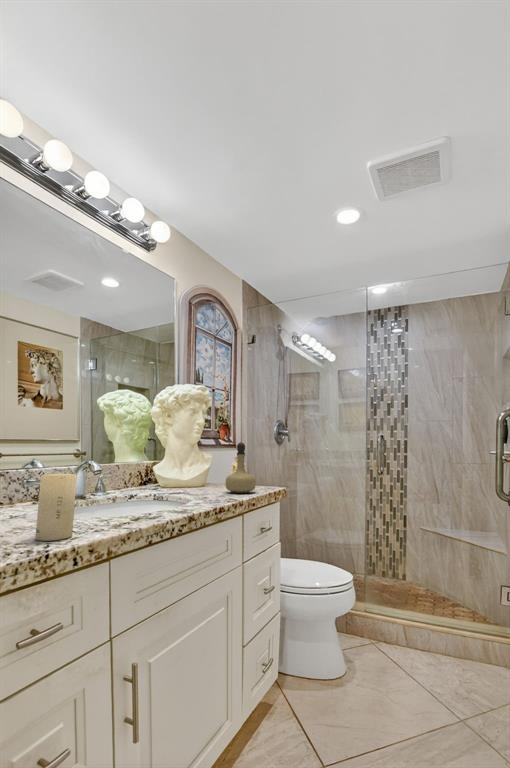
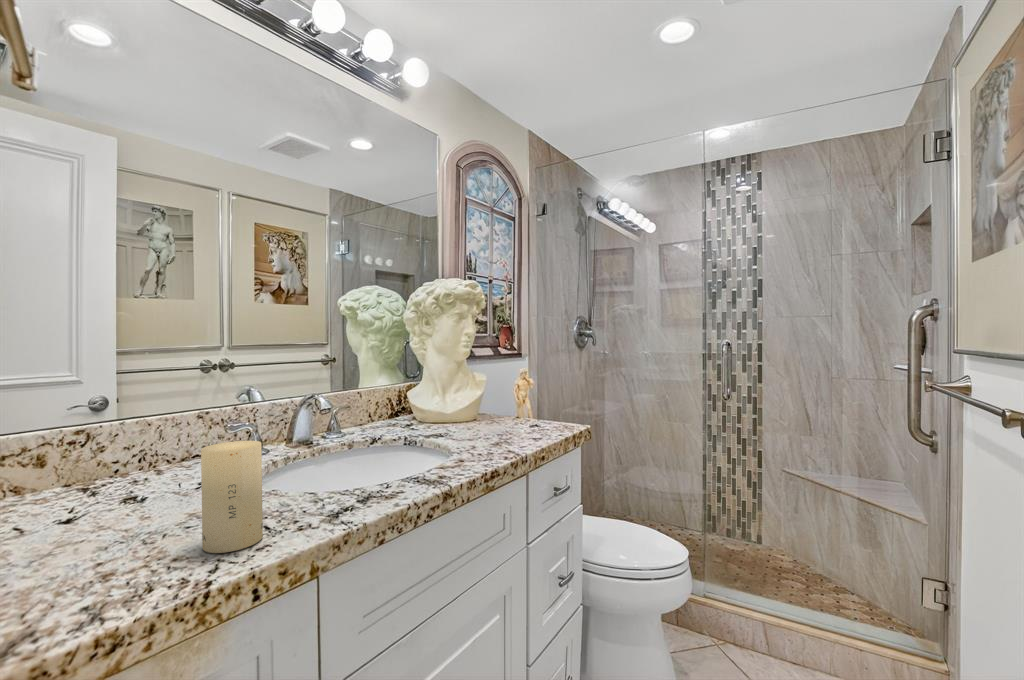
perfume bottle: present [225,442,256,493] -> none [508,359,550,430]

